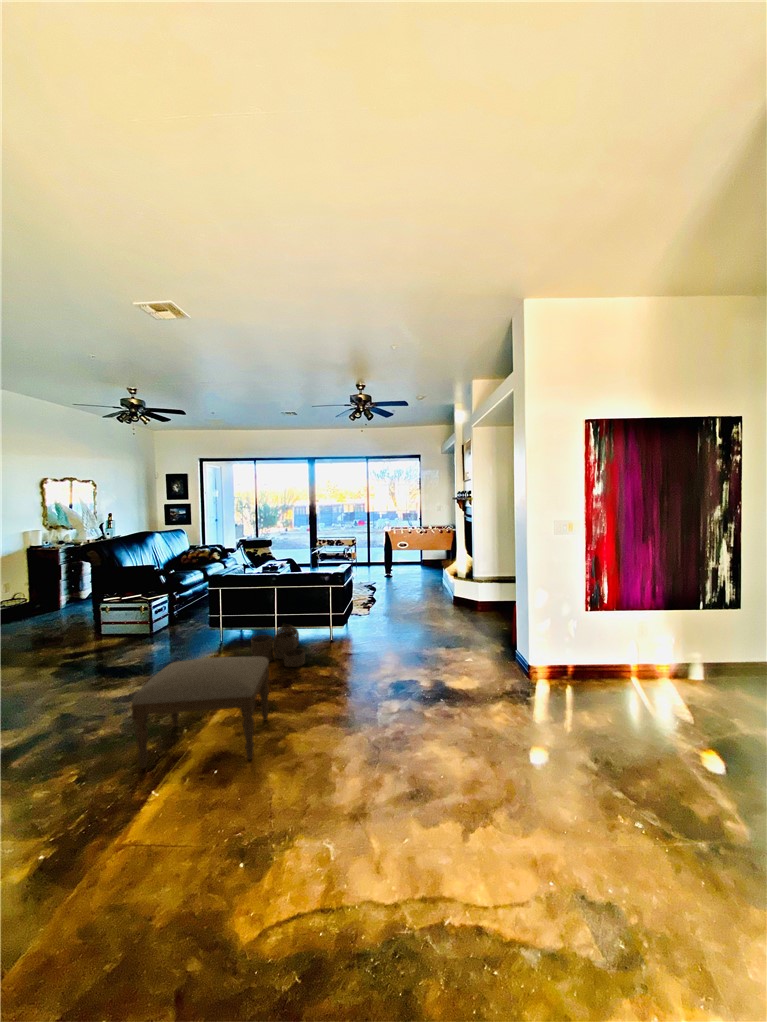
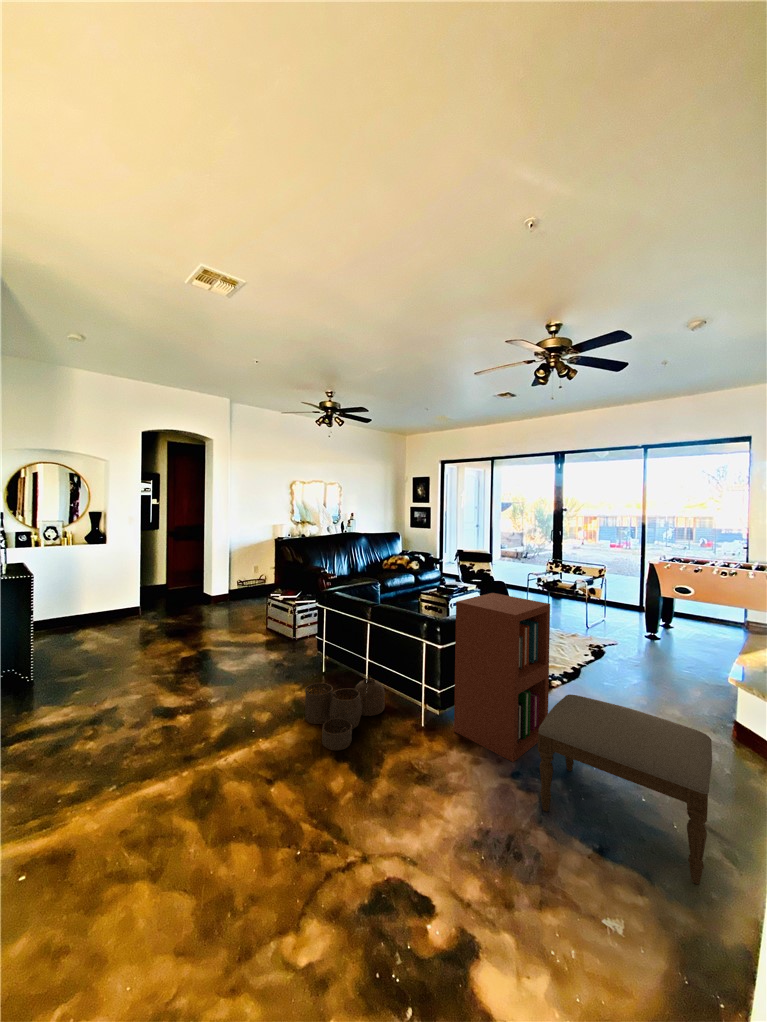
bookshelf: none [347,550,392,637] -> present [454,593,550,762]
ottoman: present [131,657,269,769] -> present [538,695,712,884]

